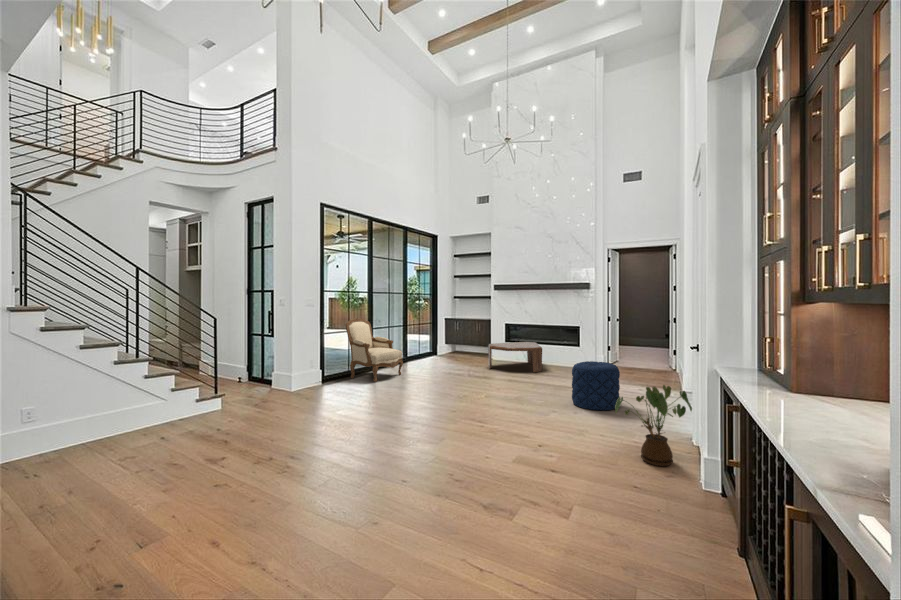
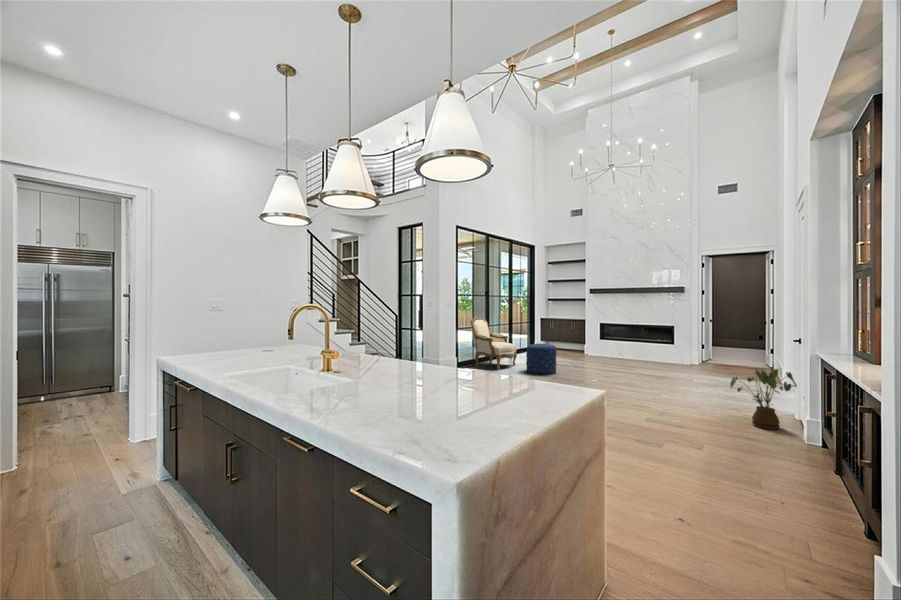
coffee table: present [488,342,542,373] -> none [588,340,641,367]
pouf: present [572,361,620,410] -> present [526,344,557,374]

